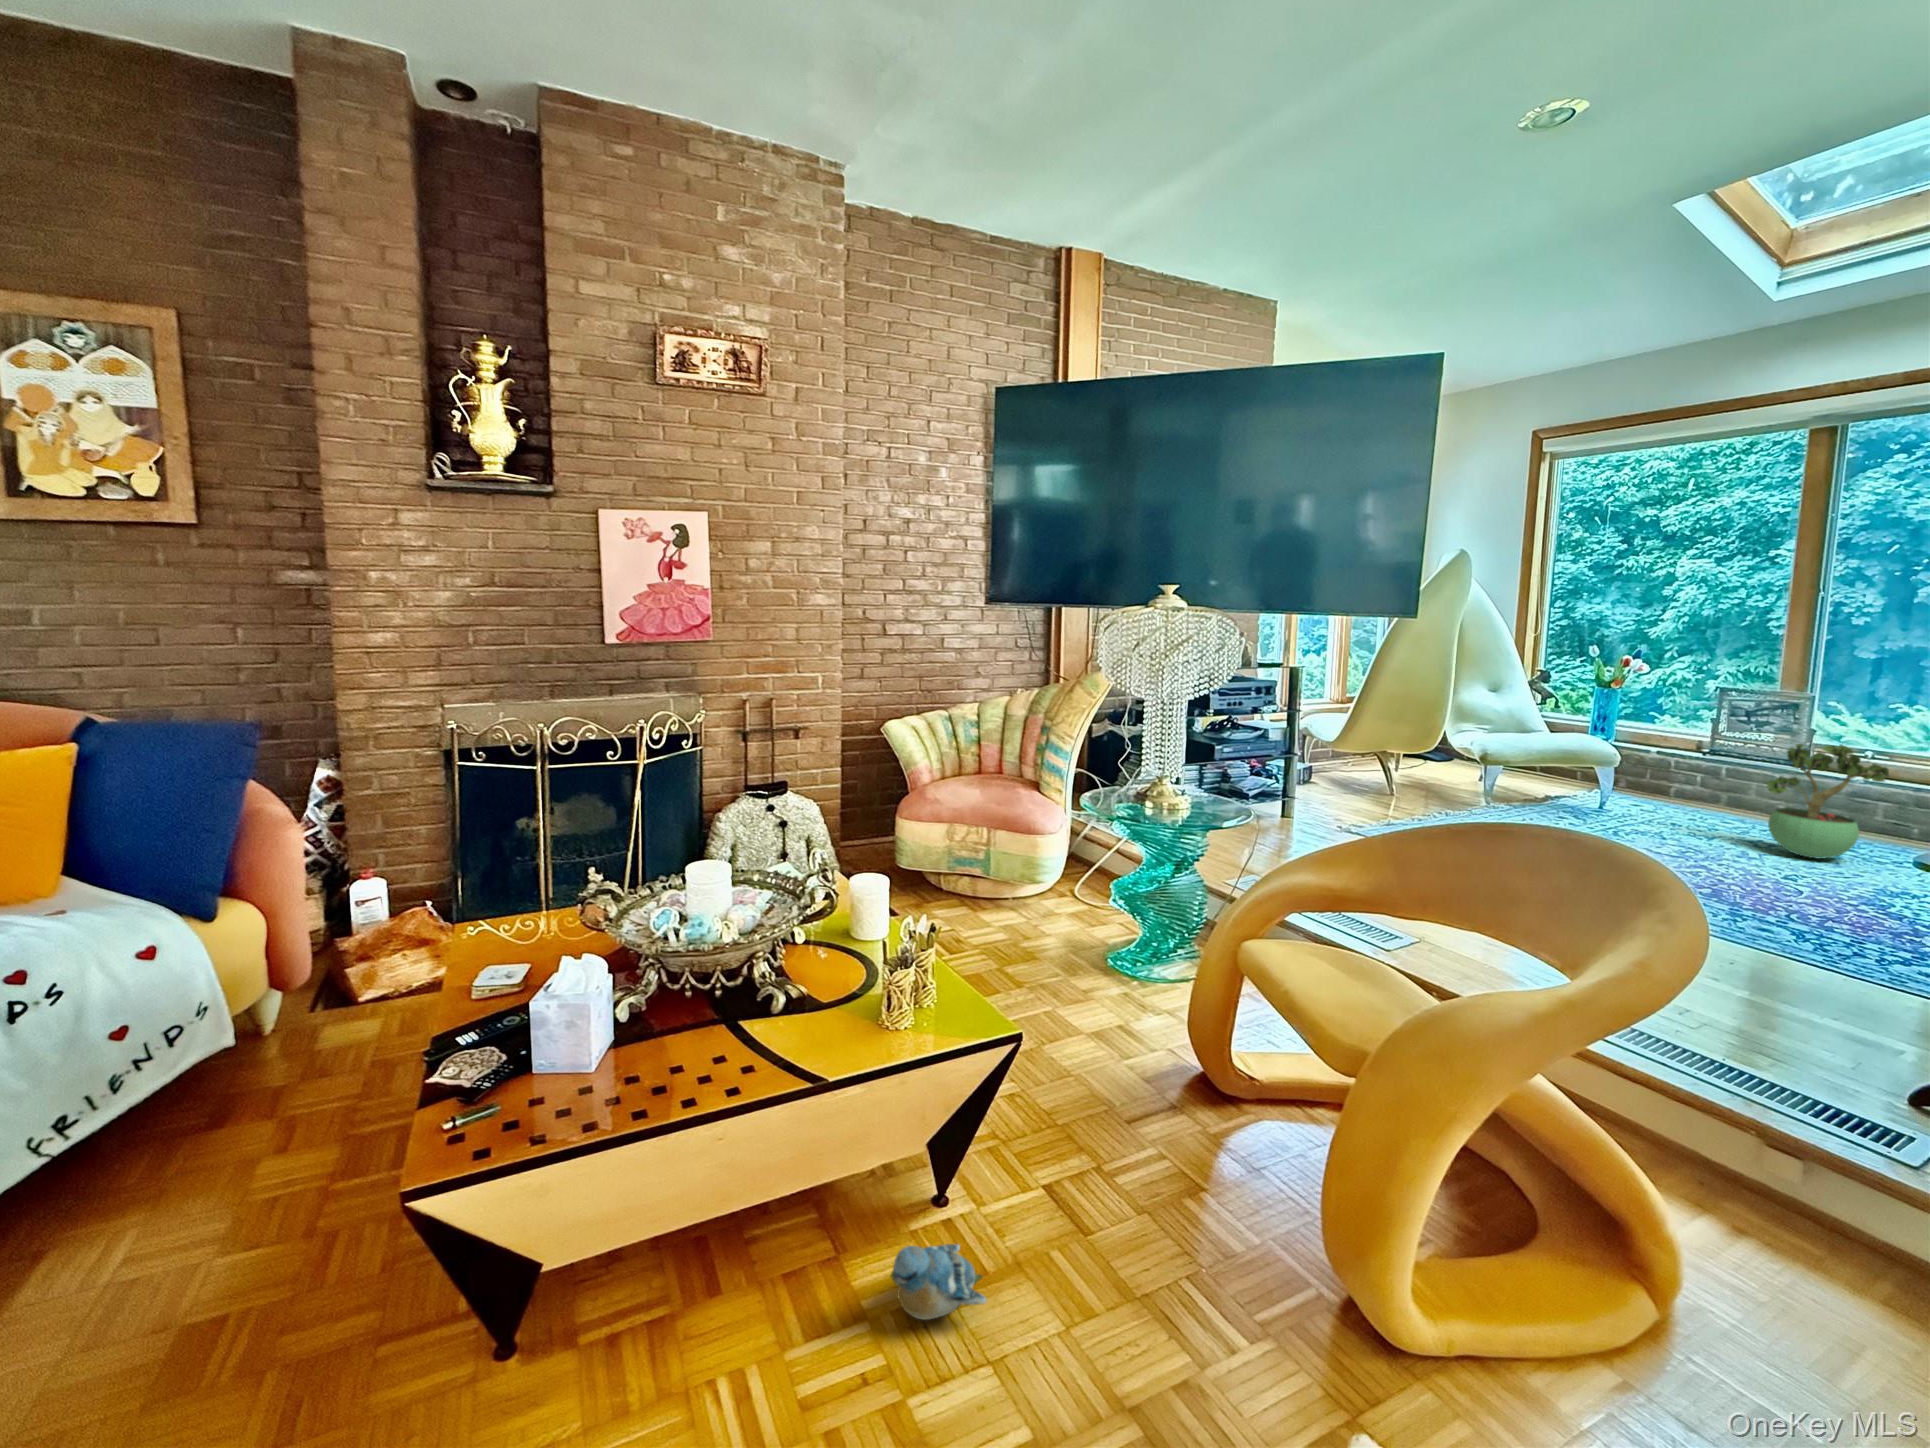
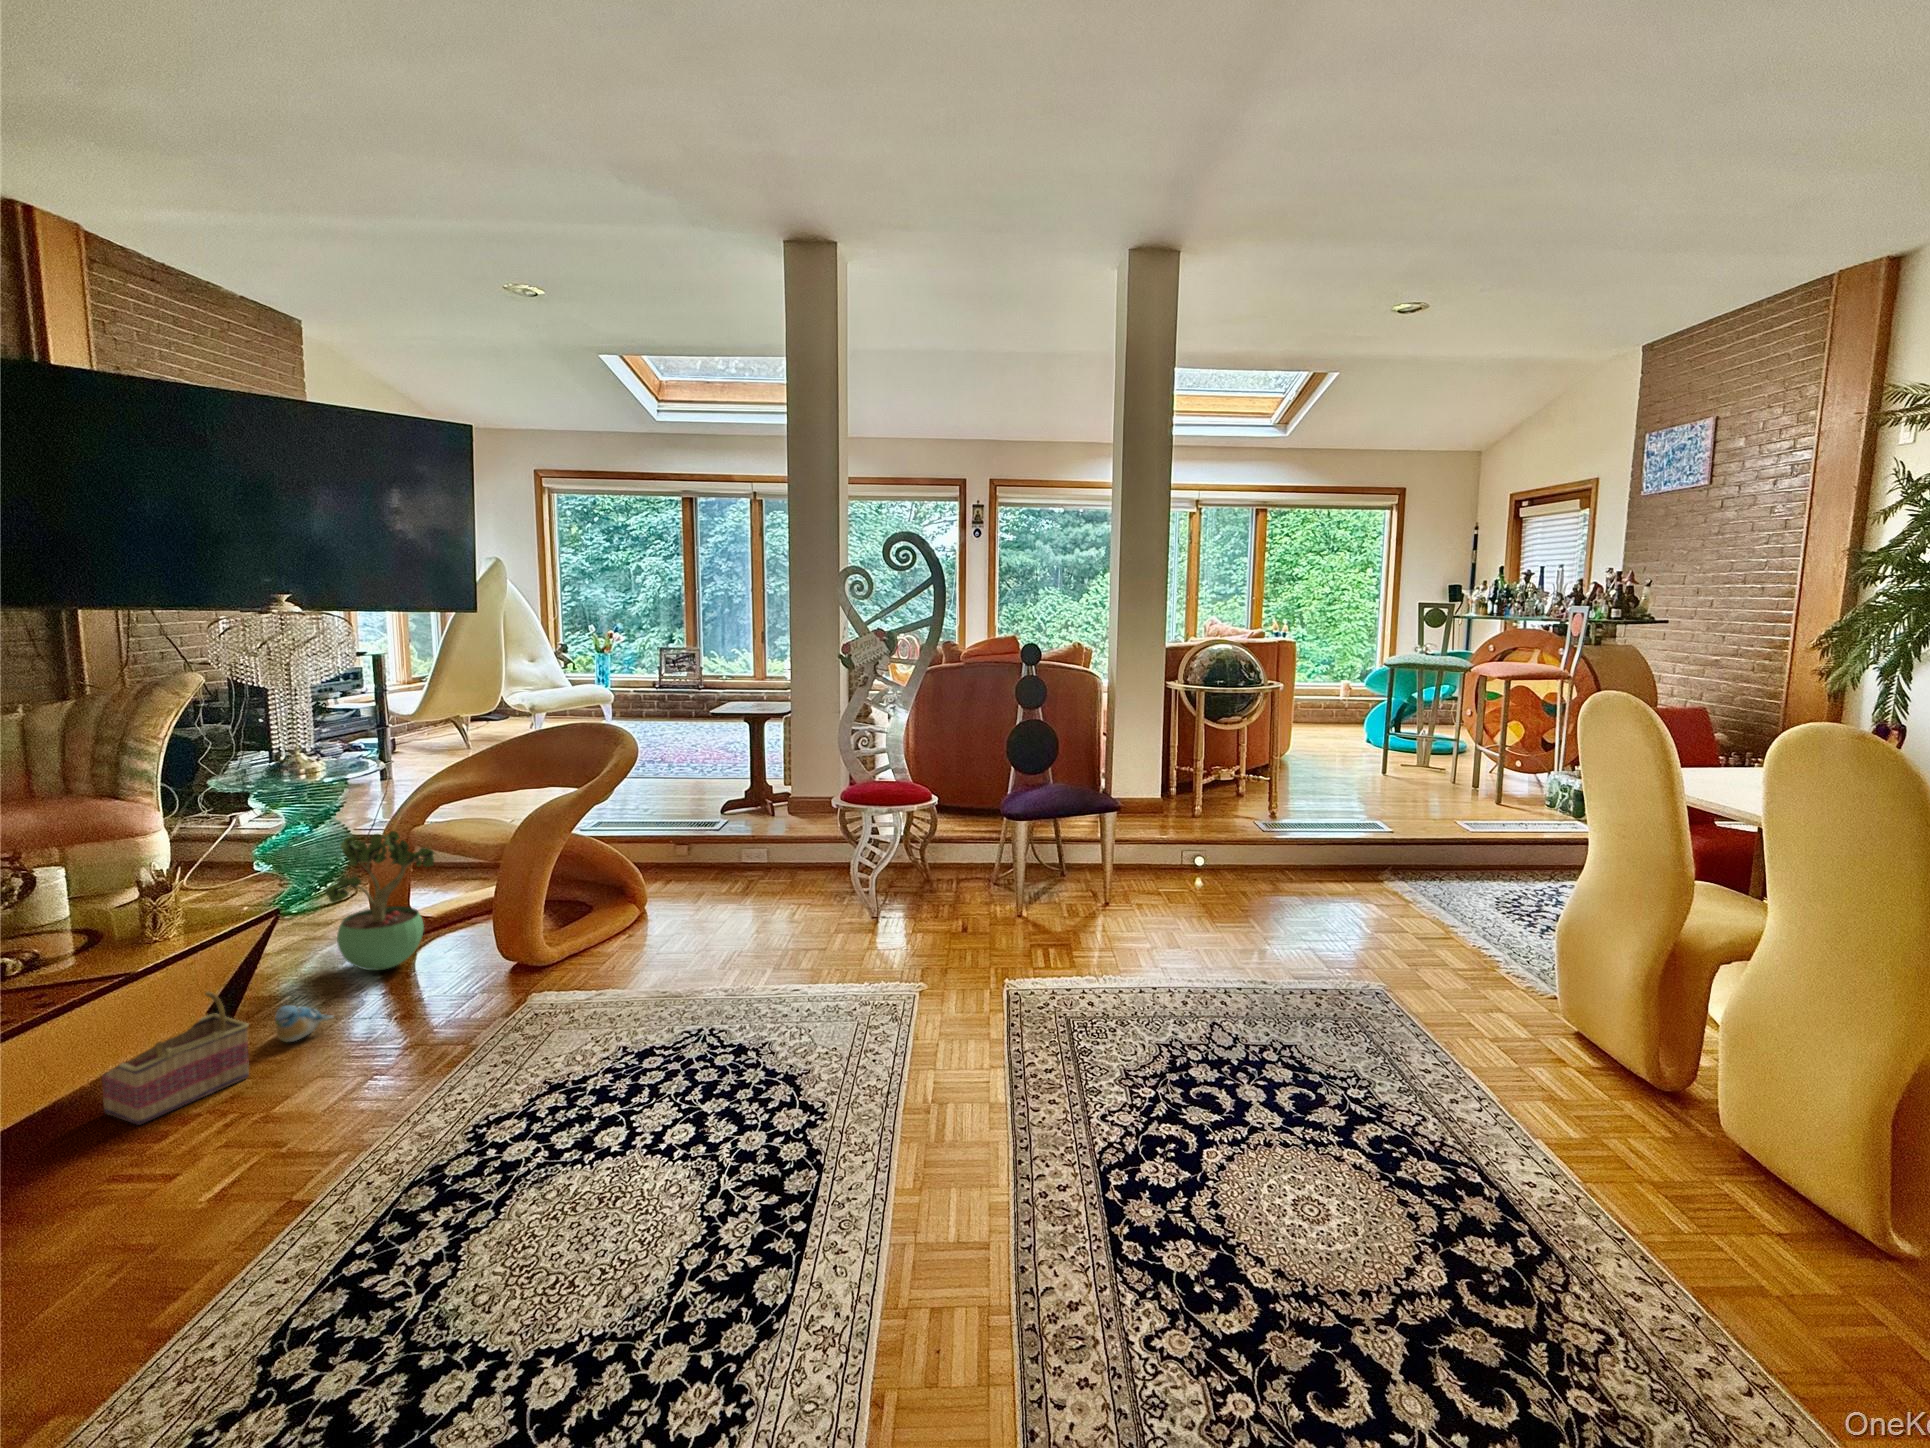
potted plant: present [1767,744,1889,858] -> present [324,831,434,970]
basket: none [634,1136,818,1393] -> present [102,992,249,1125]

